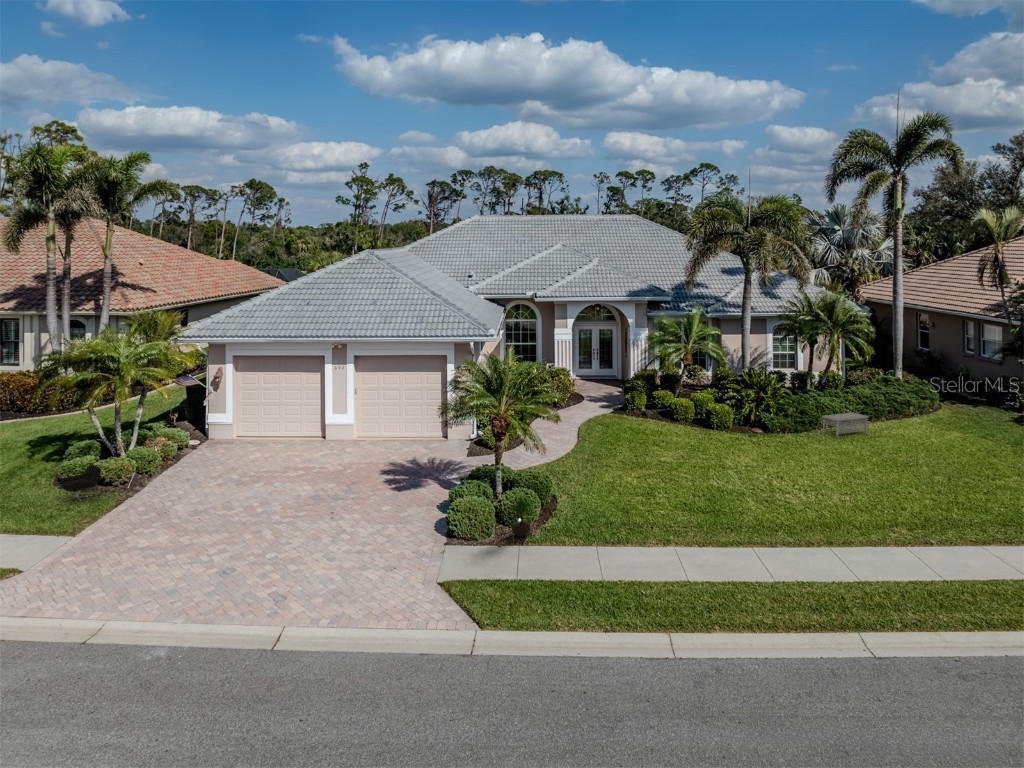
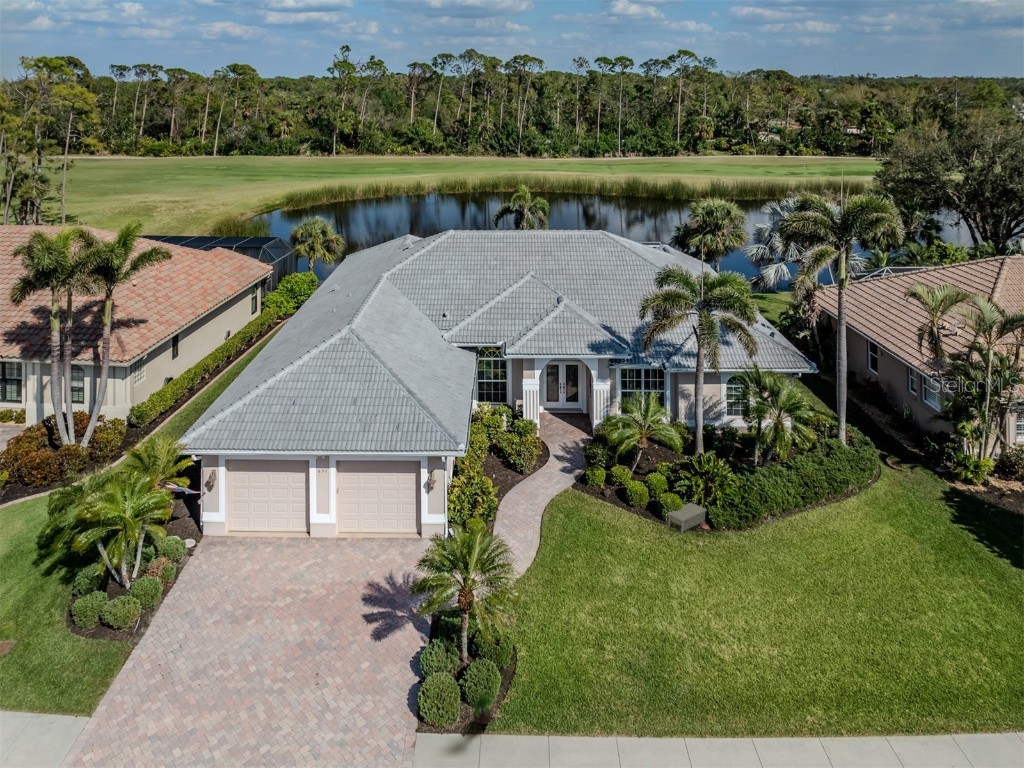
storage bench: present [822,413,868,437] -> present [668,503,706,534]
lounge chair: present [60,464,101,501] -> none [66,611,104,653]

